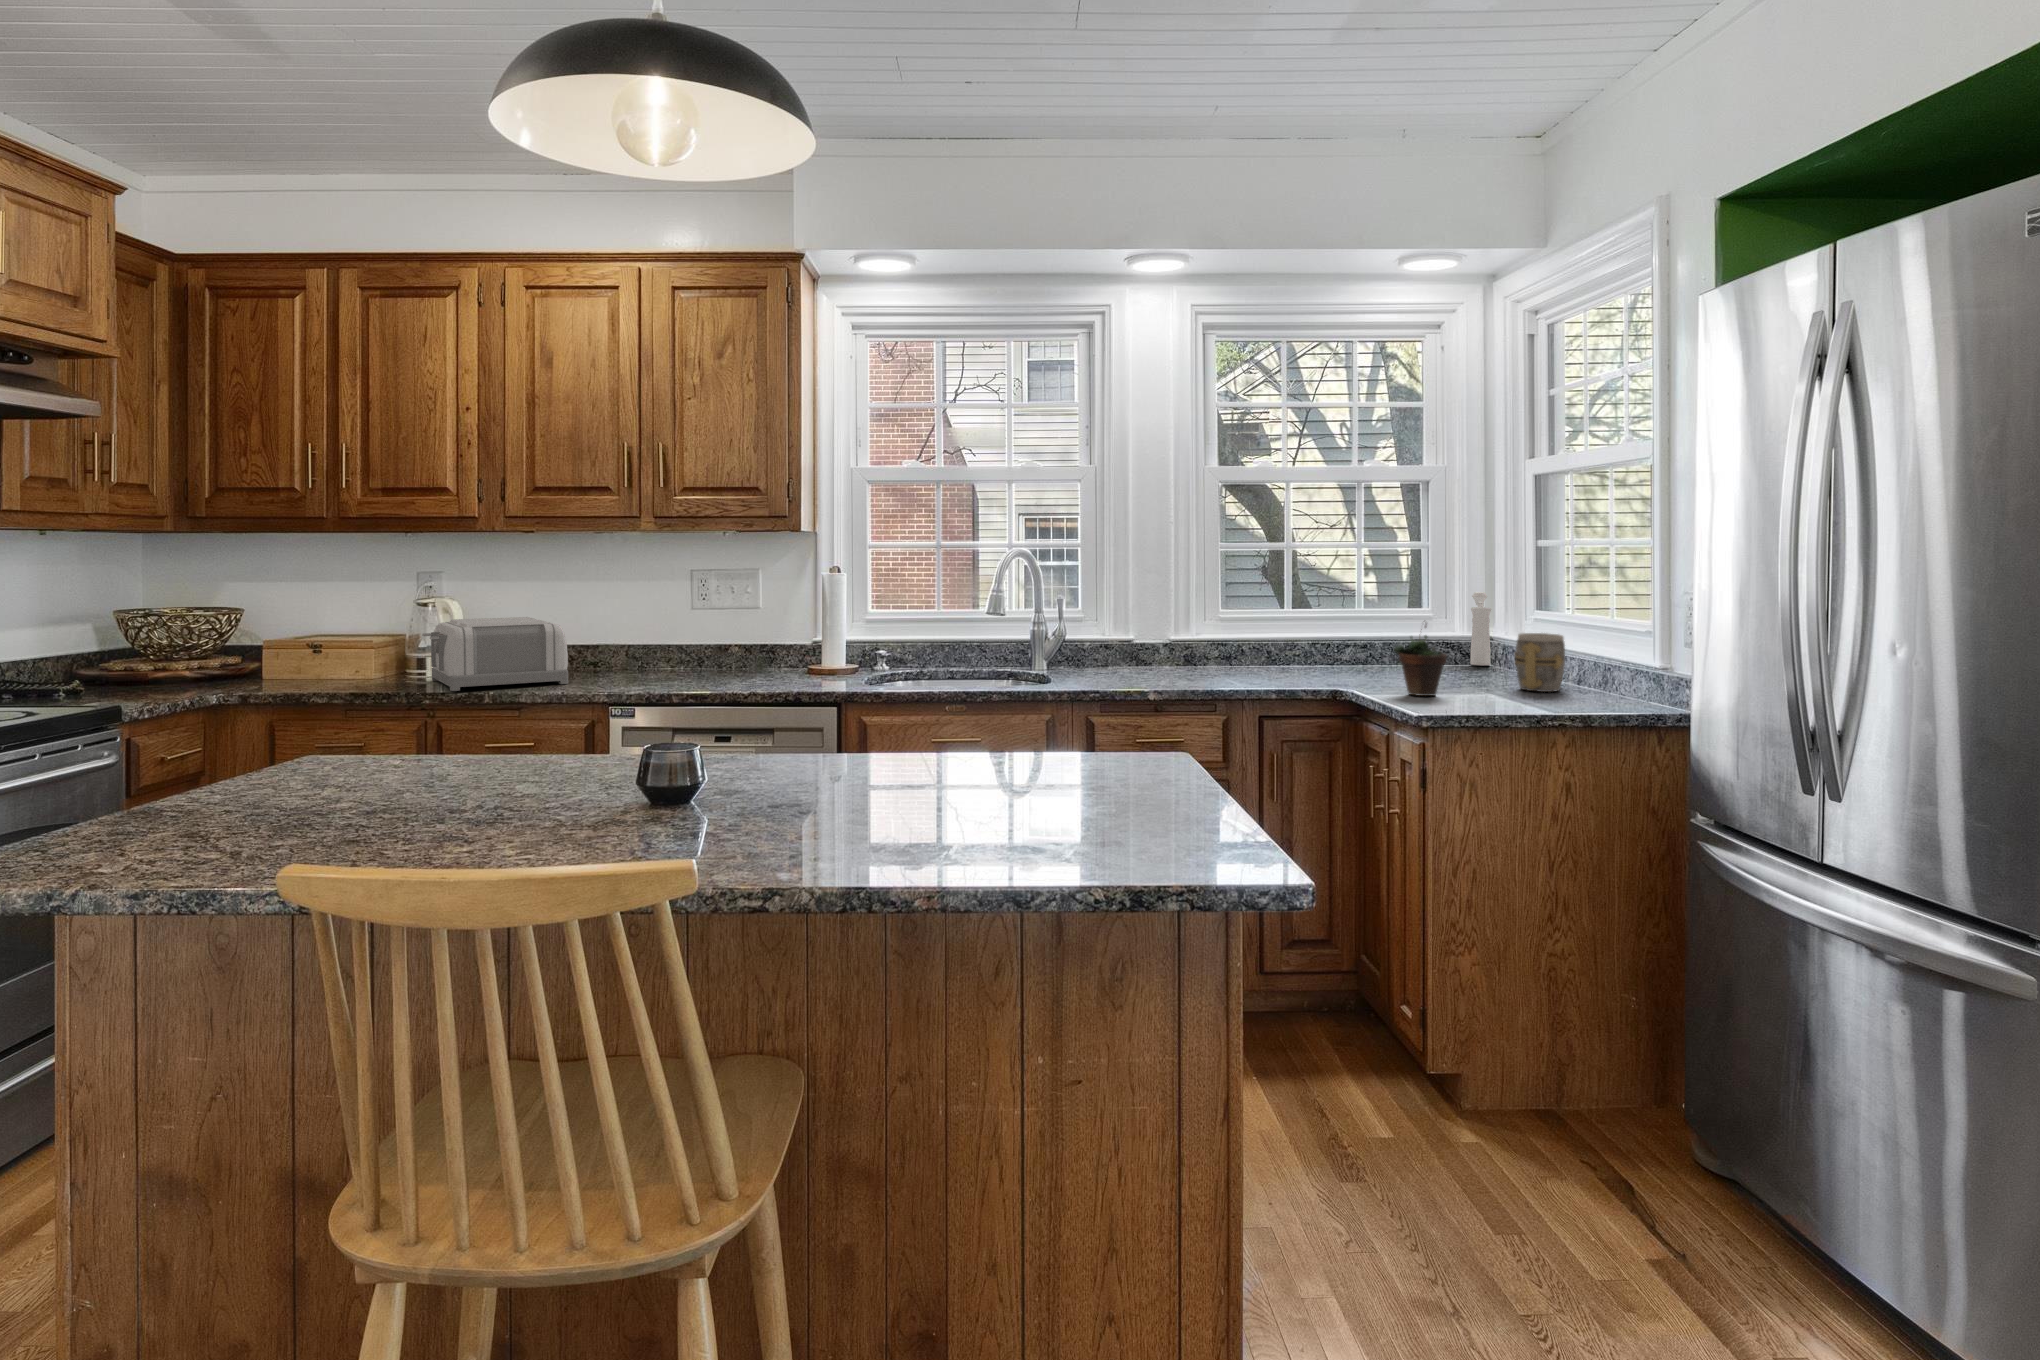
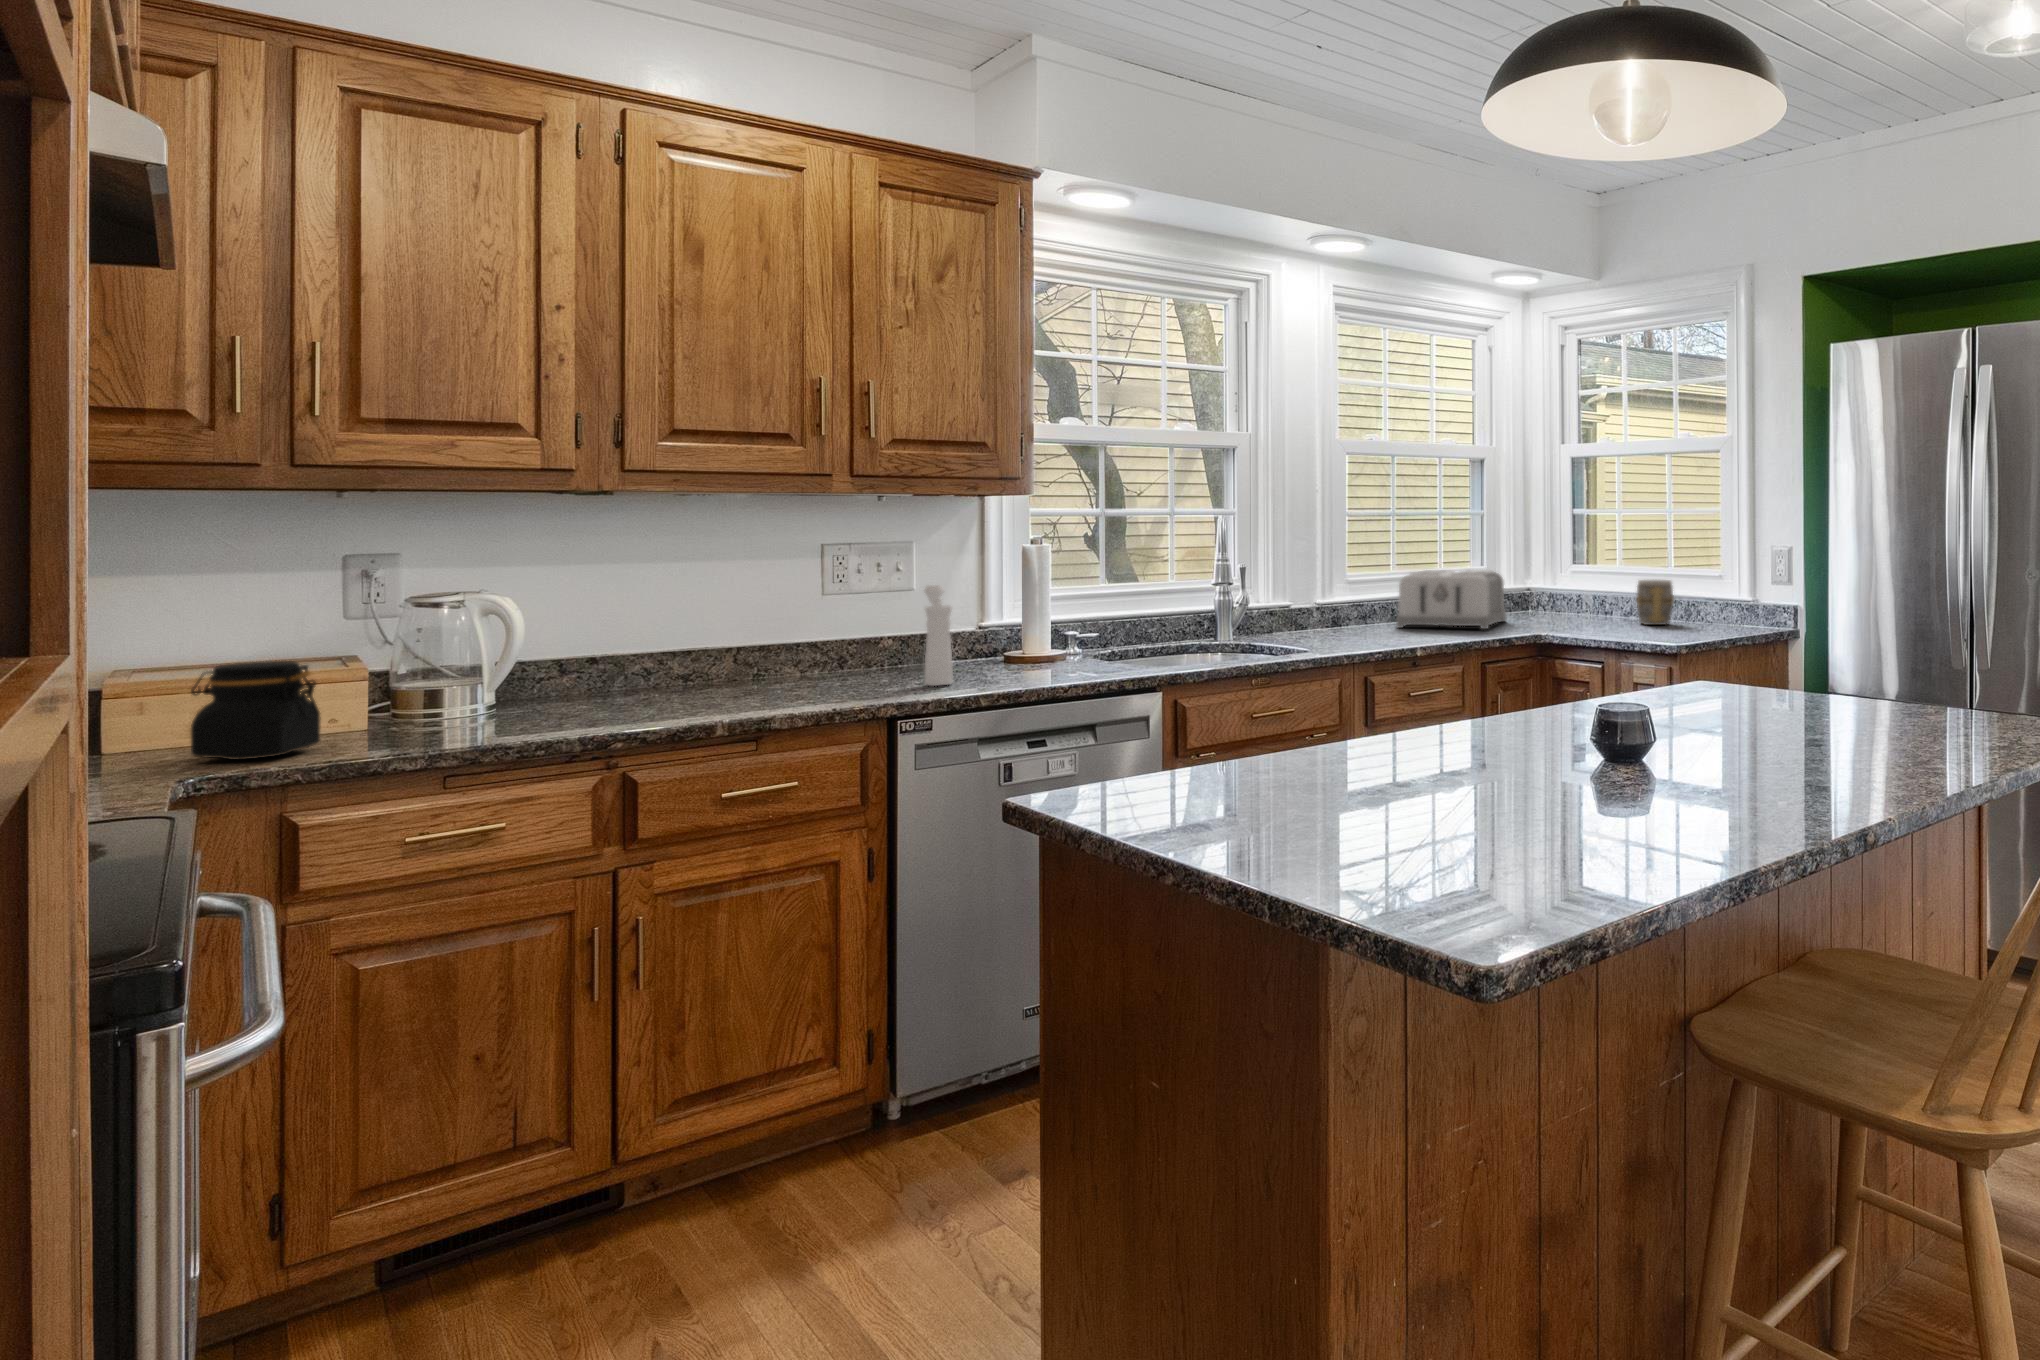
pepper mill: present [1470,592,1491,666] -> present [924,585,953,686]
toaster: present [422,617,568,691] -> present [1396,570,1506,629]
succulent plant: present [1394,624,1447,696] -> none [1586,571,1626,634]
jar: none [256,634,317,689] -> present [191,661,321,760]

